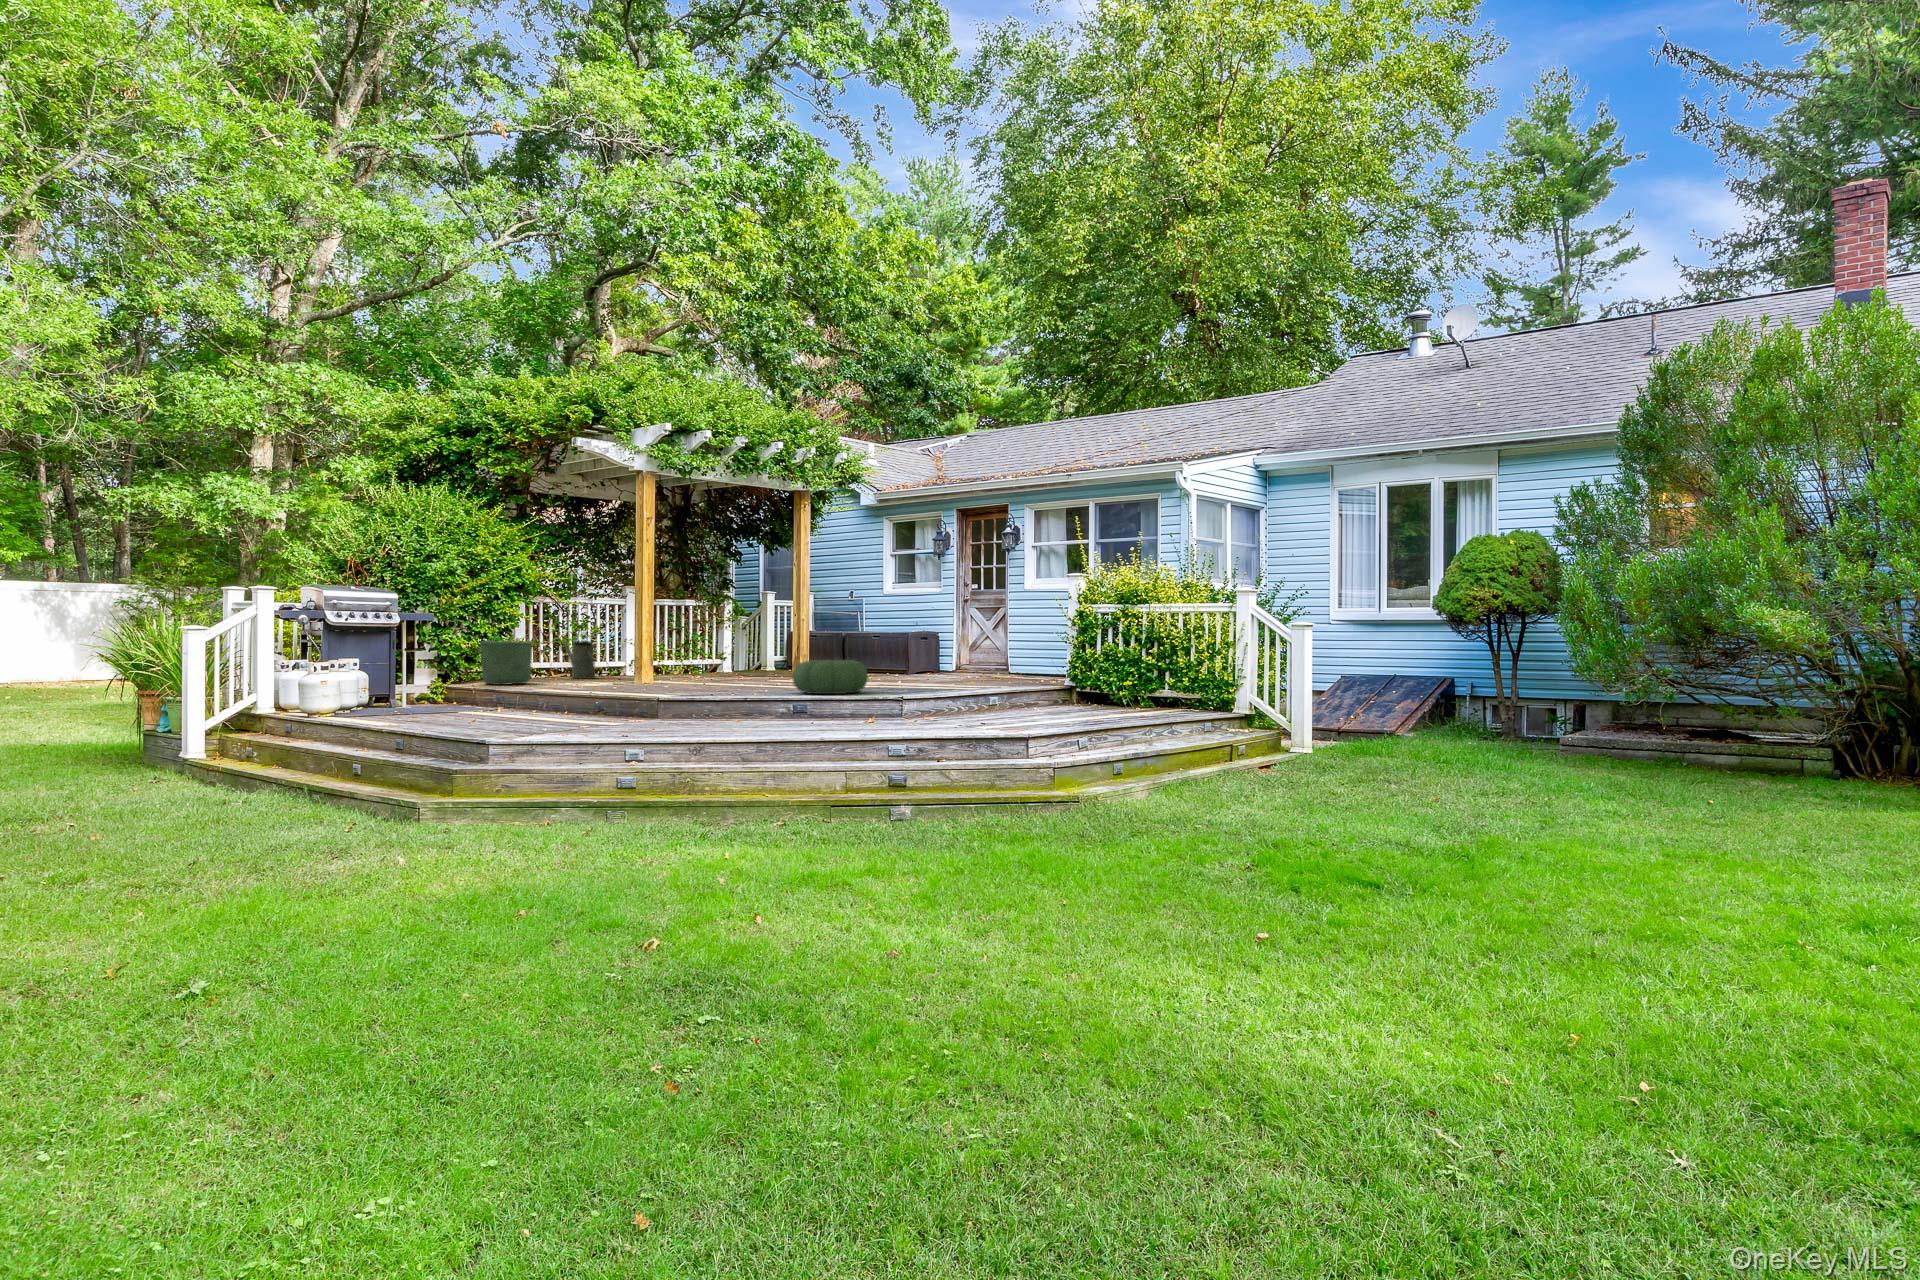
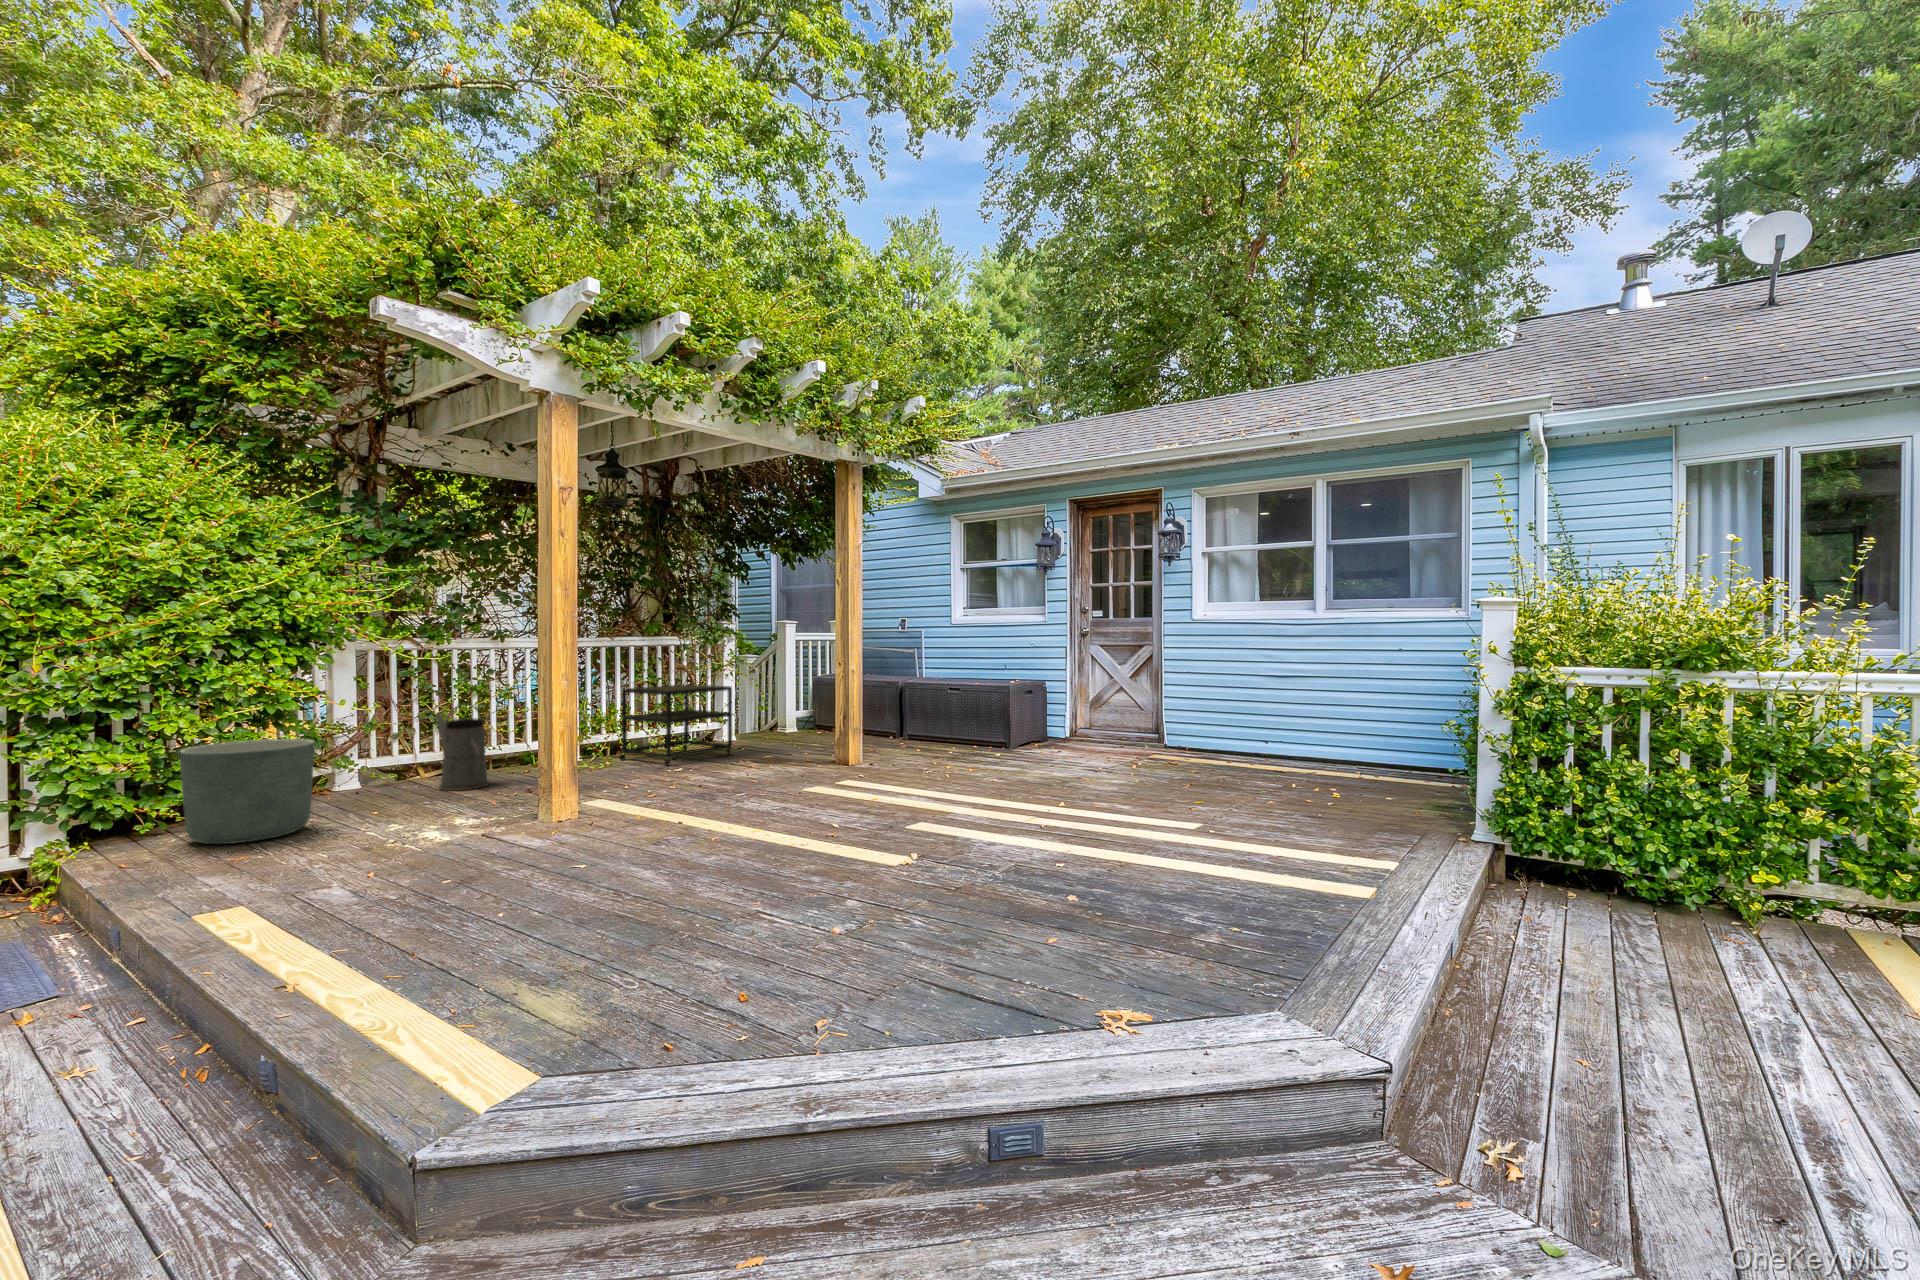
side table: none [661,631,730,676] -> present [620,684,732,766]
pouf: present [792,660,868,694] -> none [894,833,1099,964]

